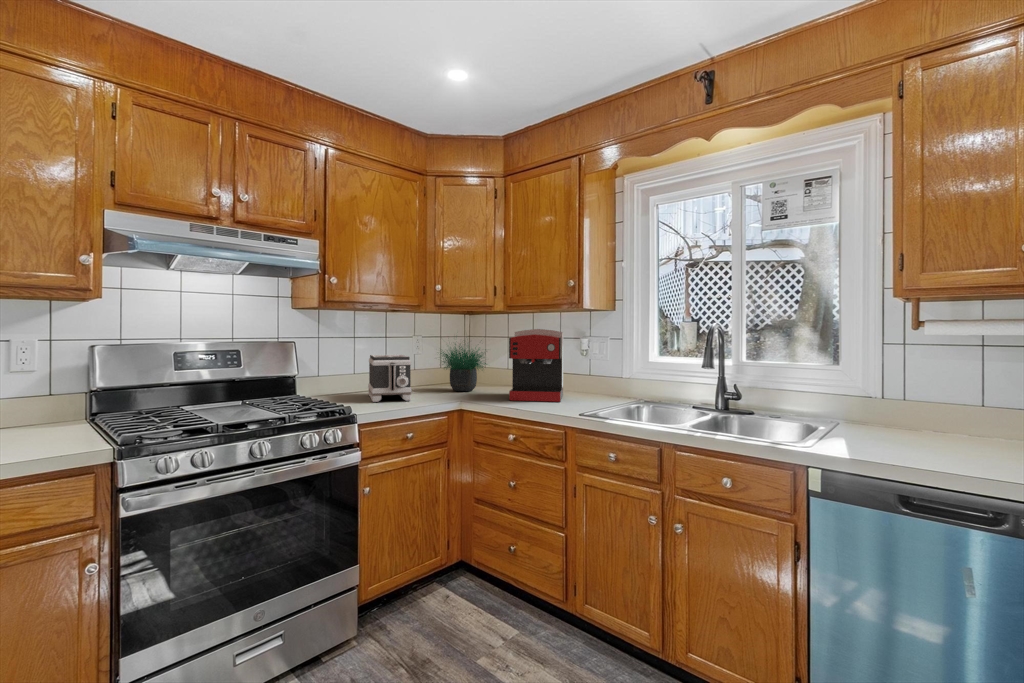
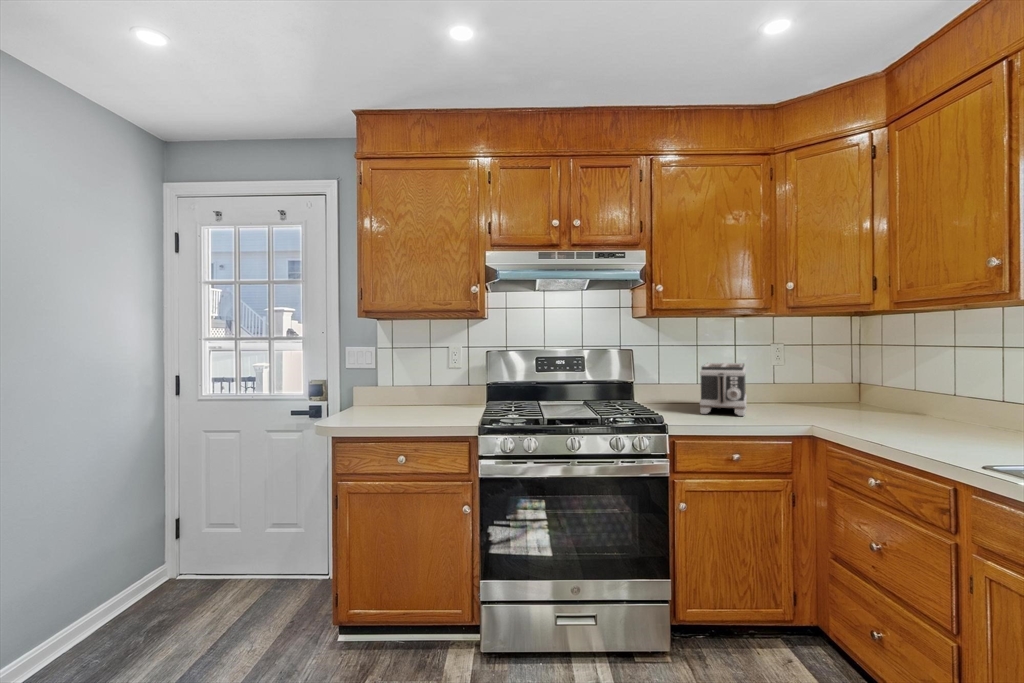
coffee maker: present [509,329,563,402] -> none [880,332,993,441]
potted plant: present [441,344,486,391] -> none [785,332,873,410]

